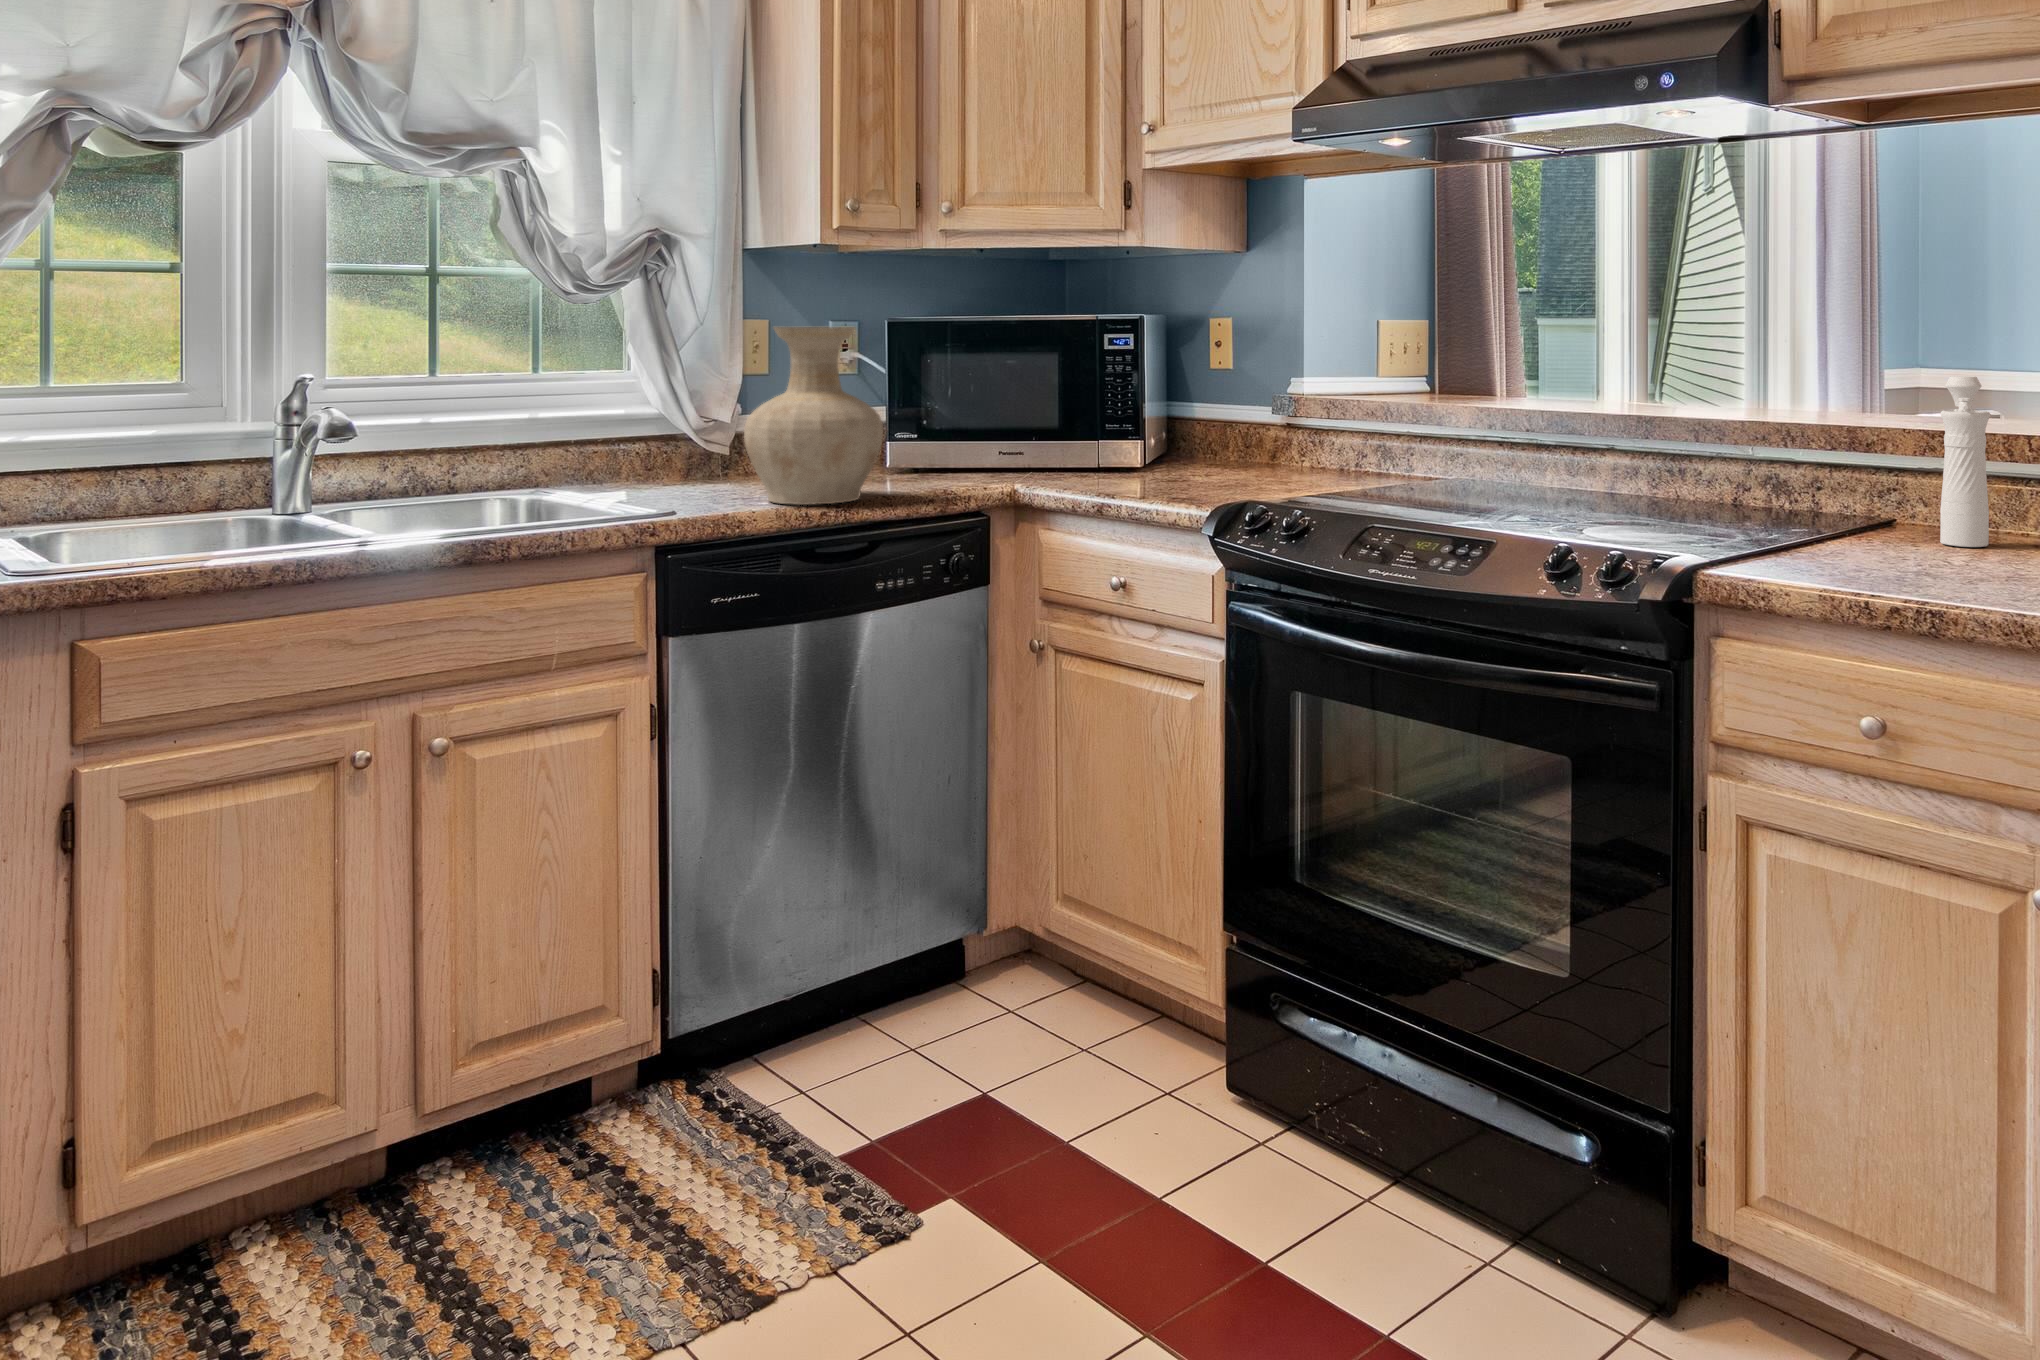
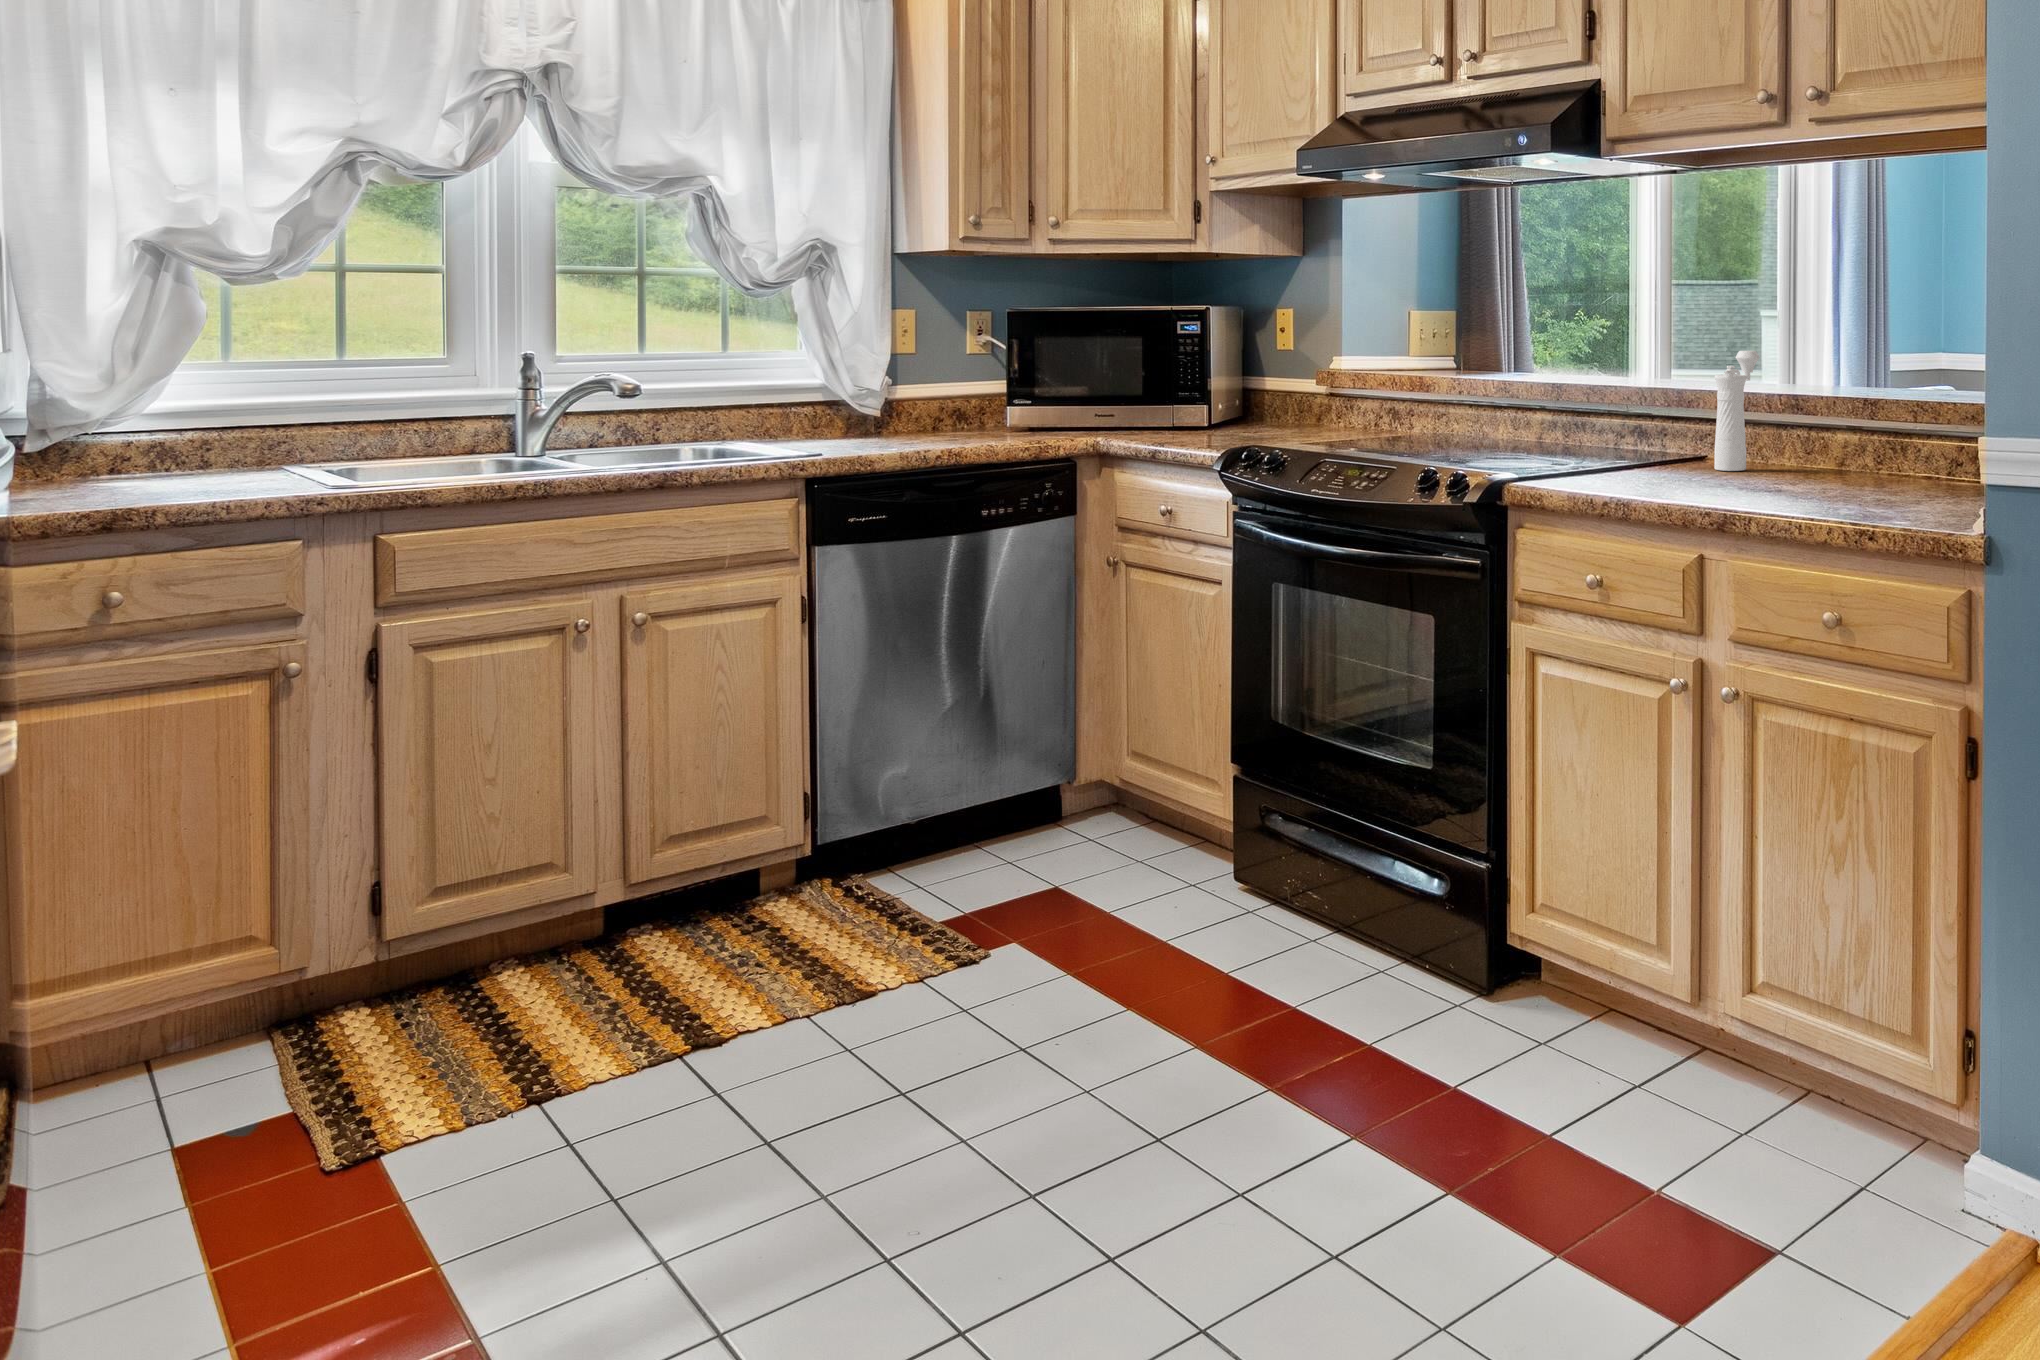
vase: present [744,327,883,505] -> none [880,315,991,452]

